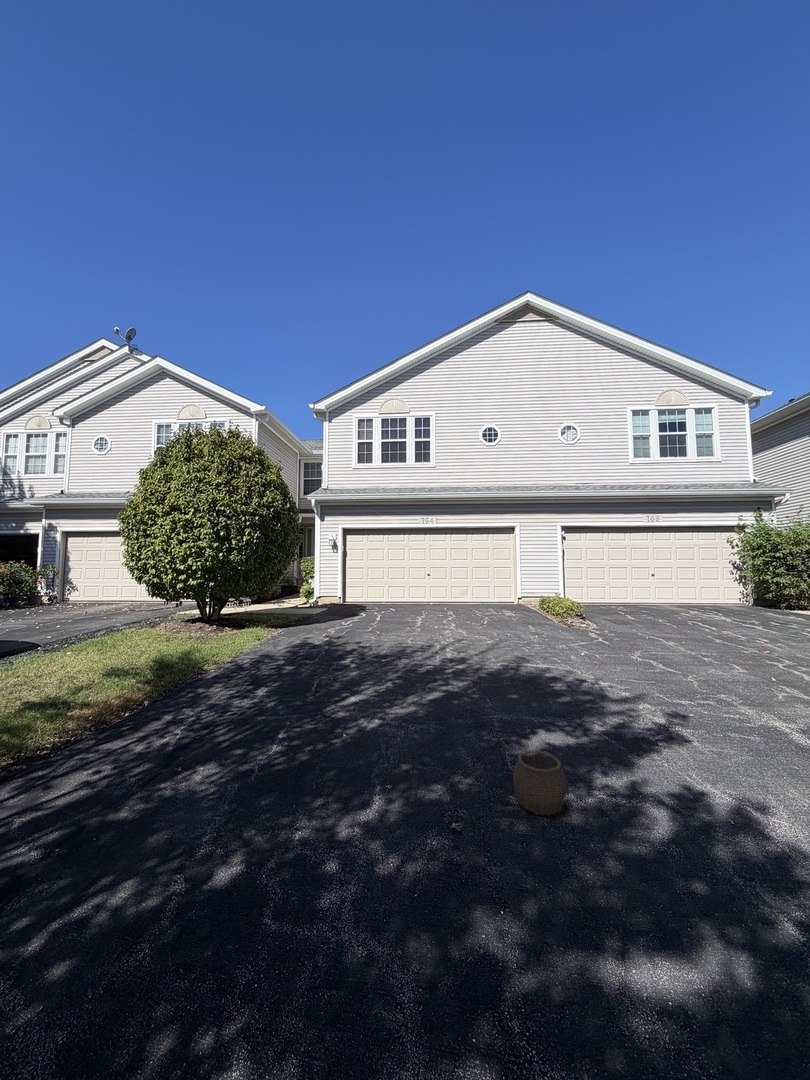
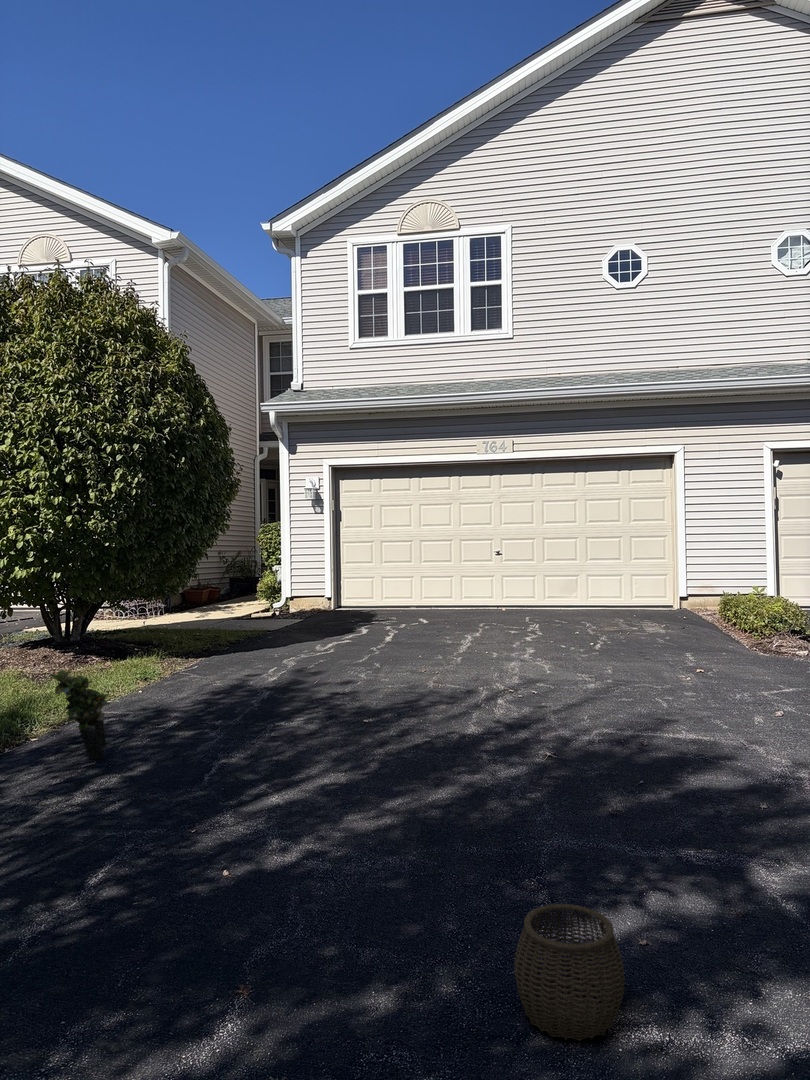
potted plant: none [229,635,261,683] -> present [49,669,110,759]

